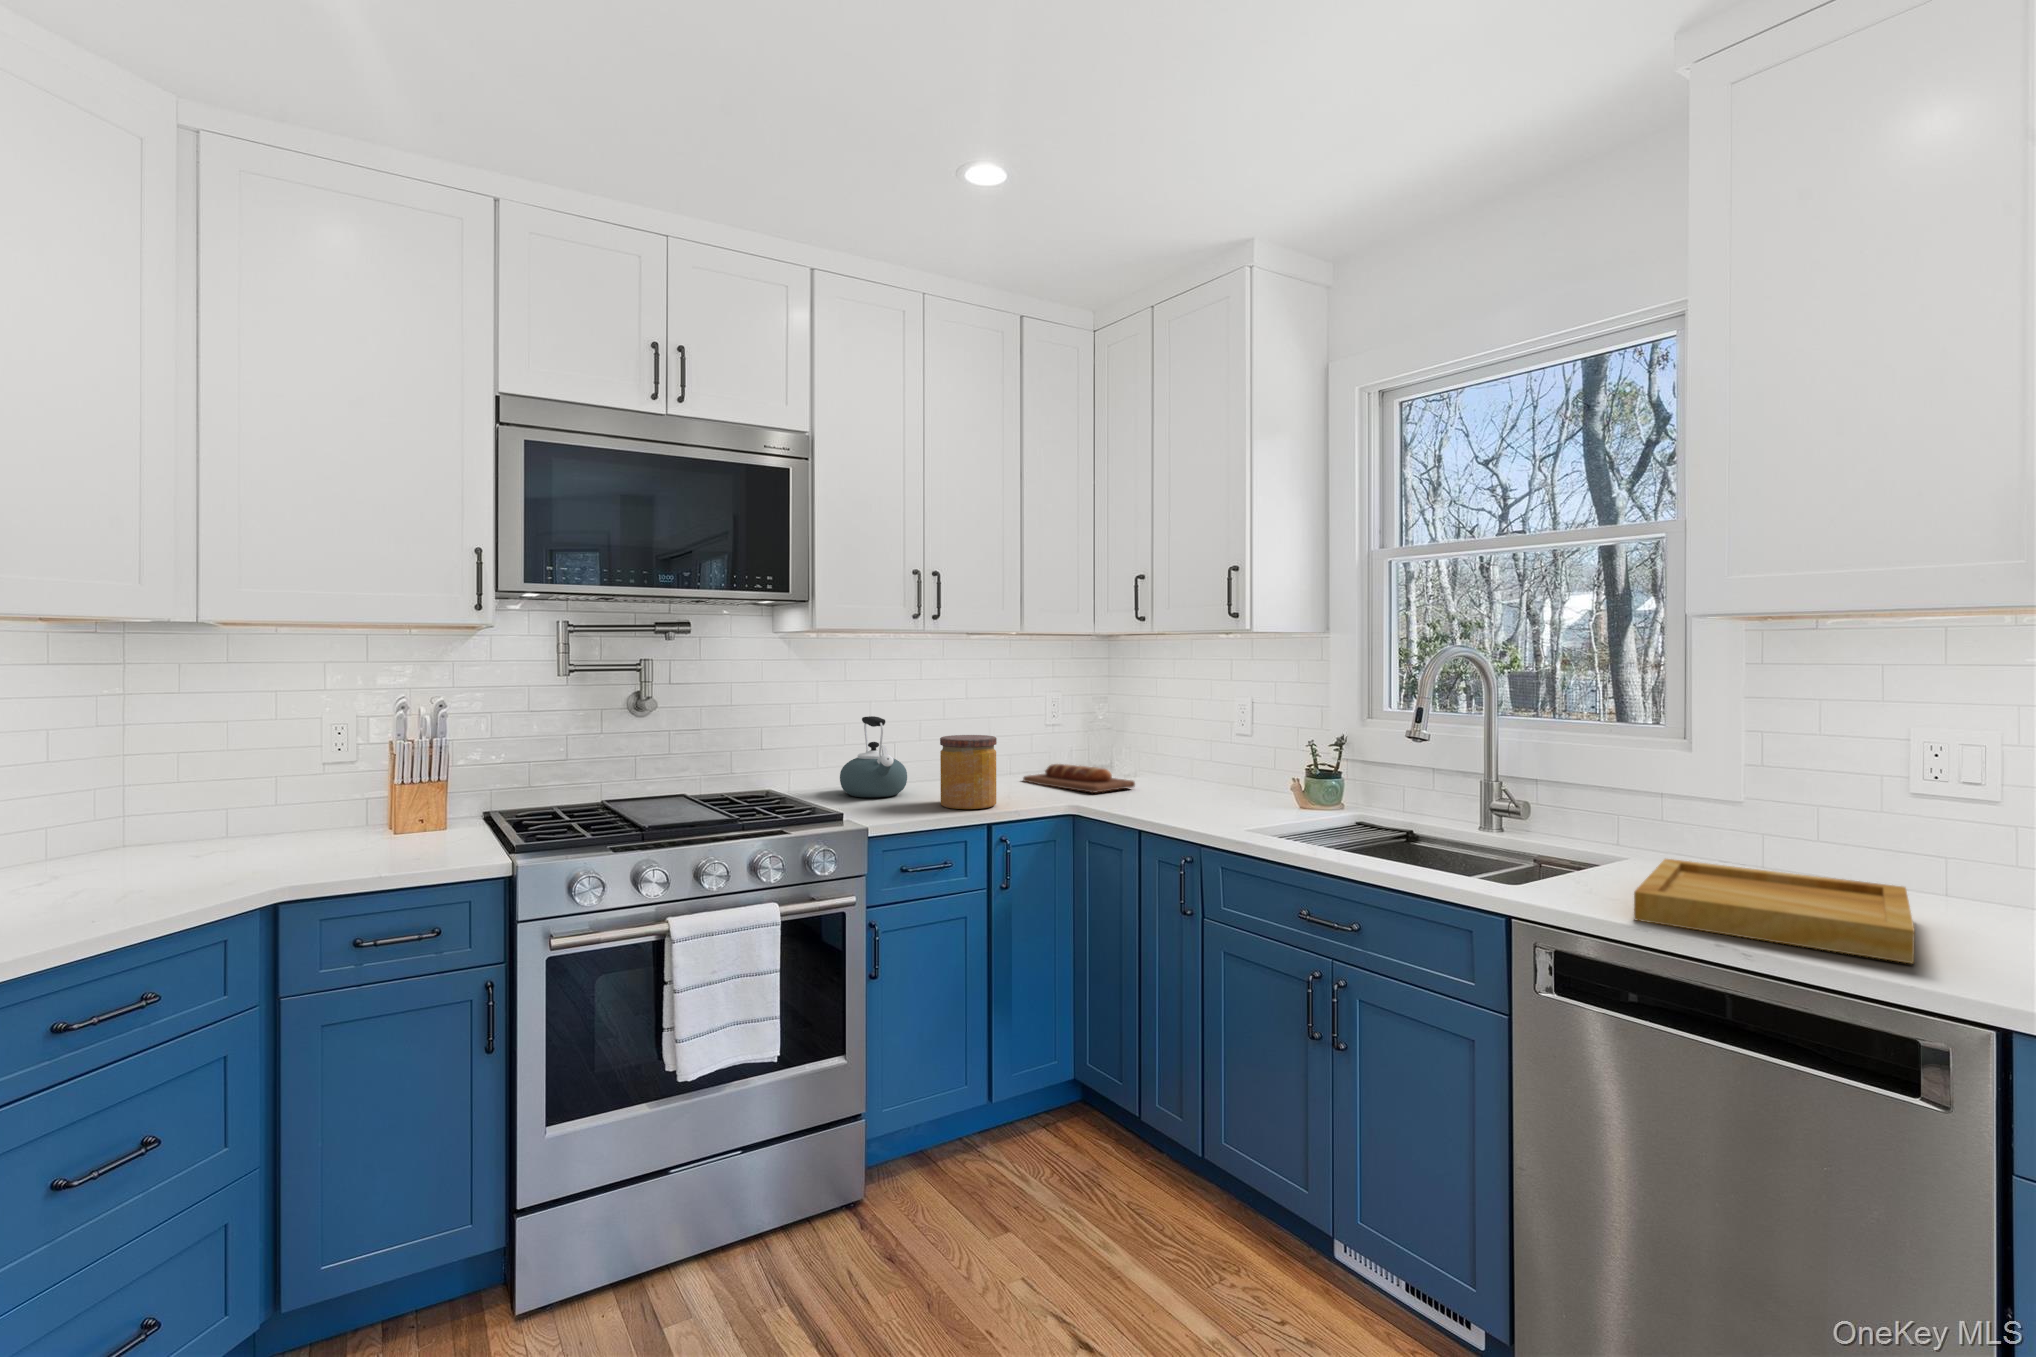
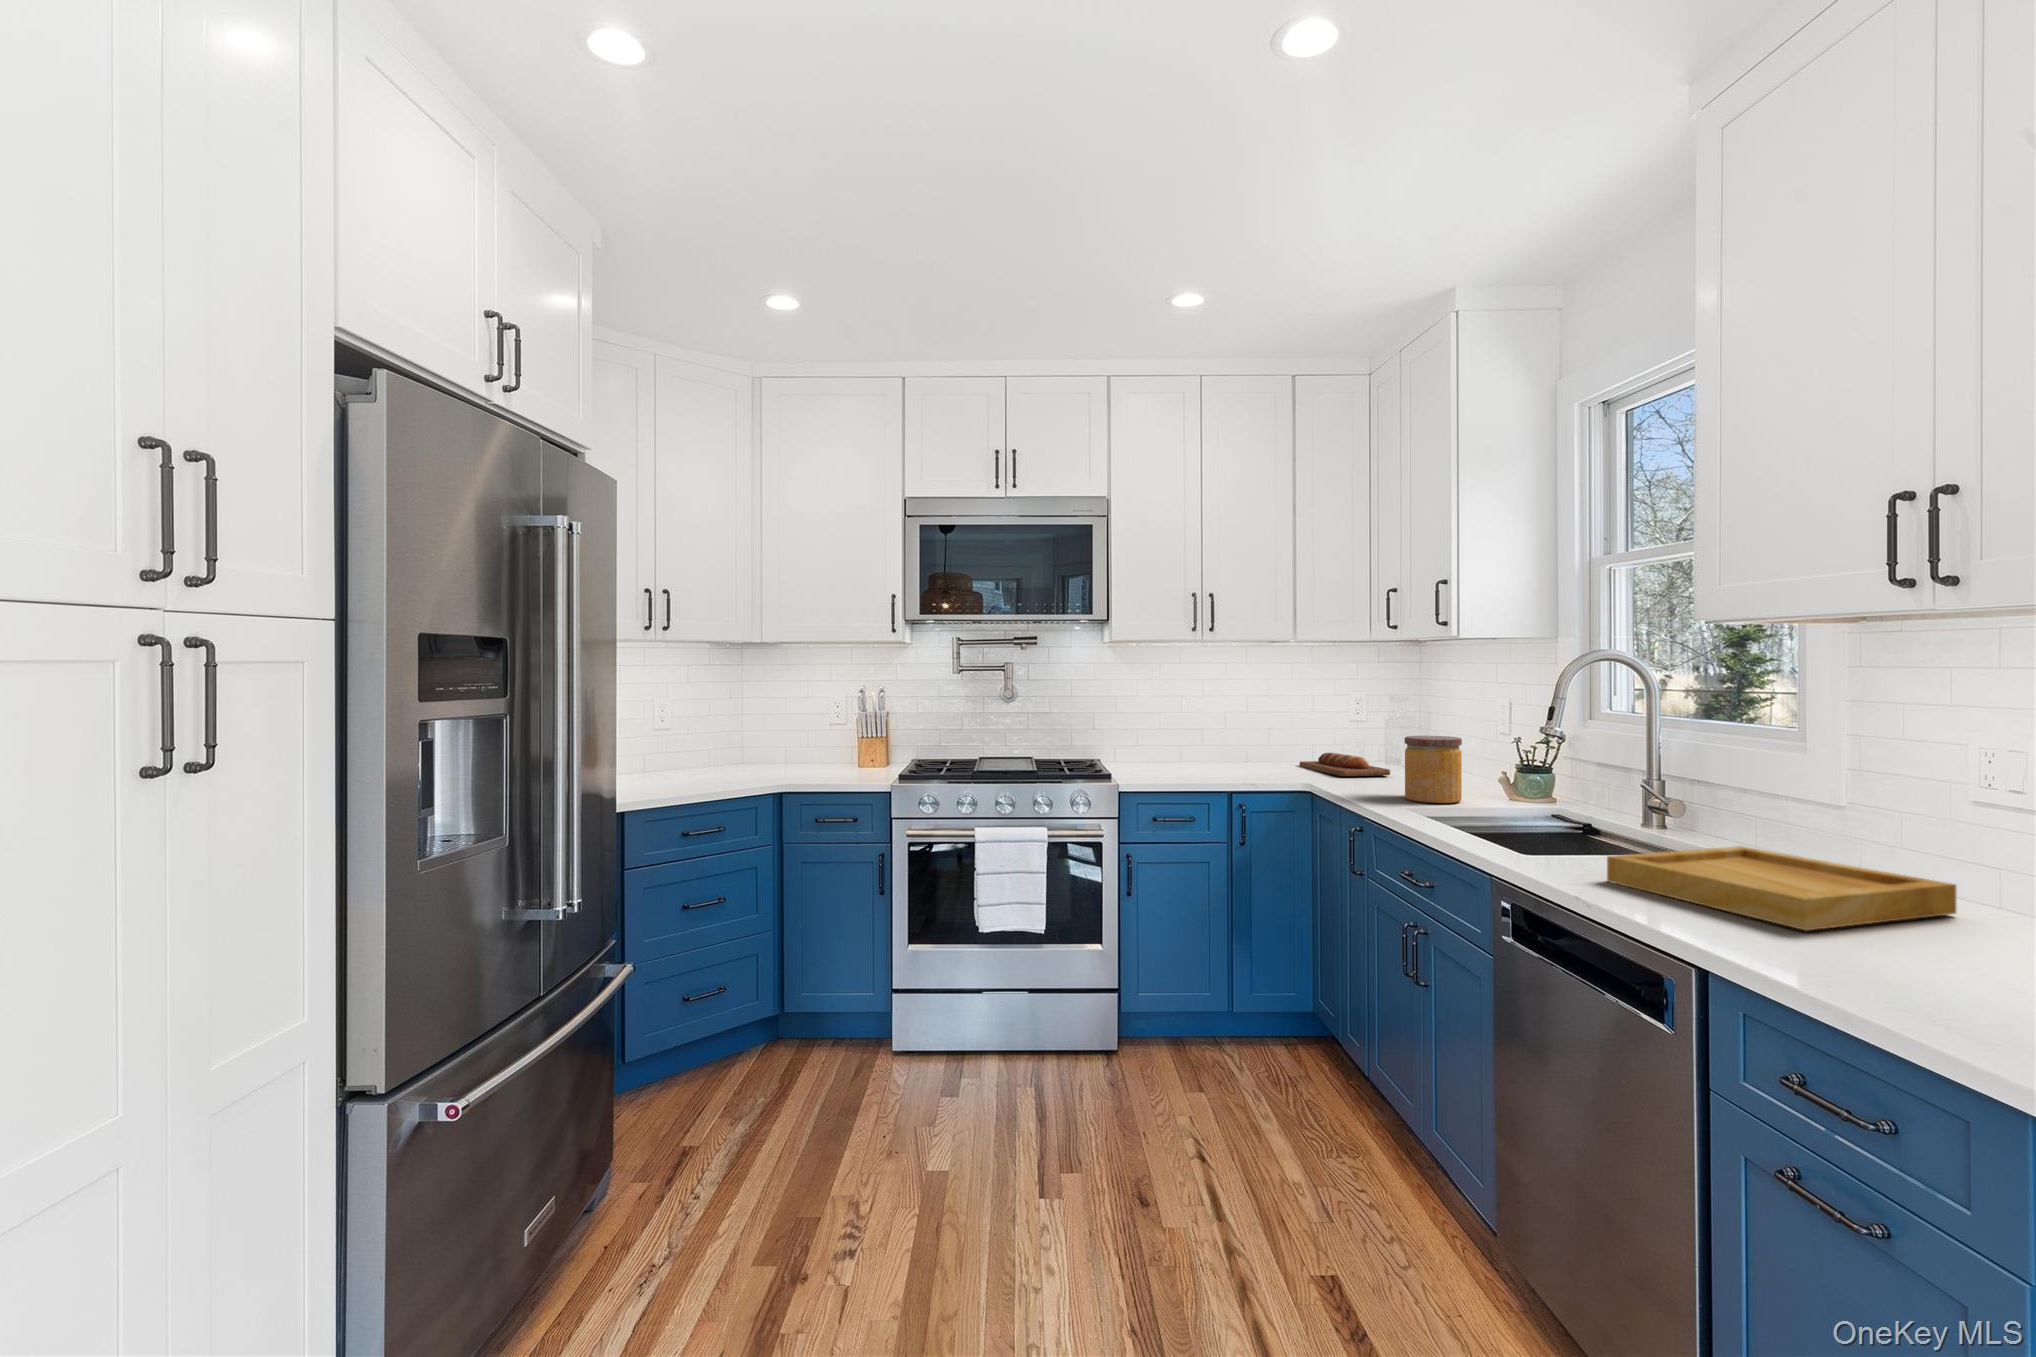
kettle: present [840,716,907,797] -> none [1135,707,1187,767]
jar: present [940,735,997,809] -> present [1405,736,1462,803]

